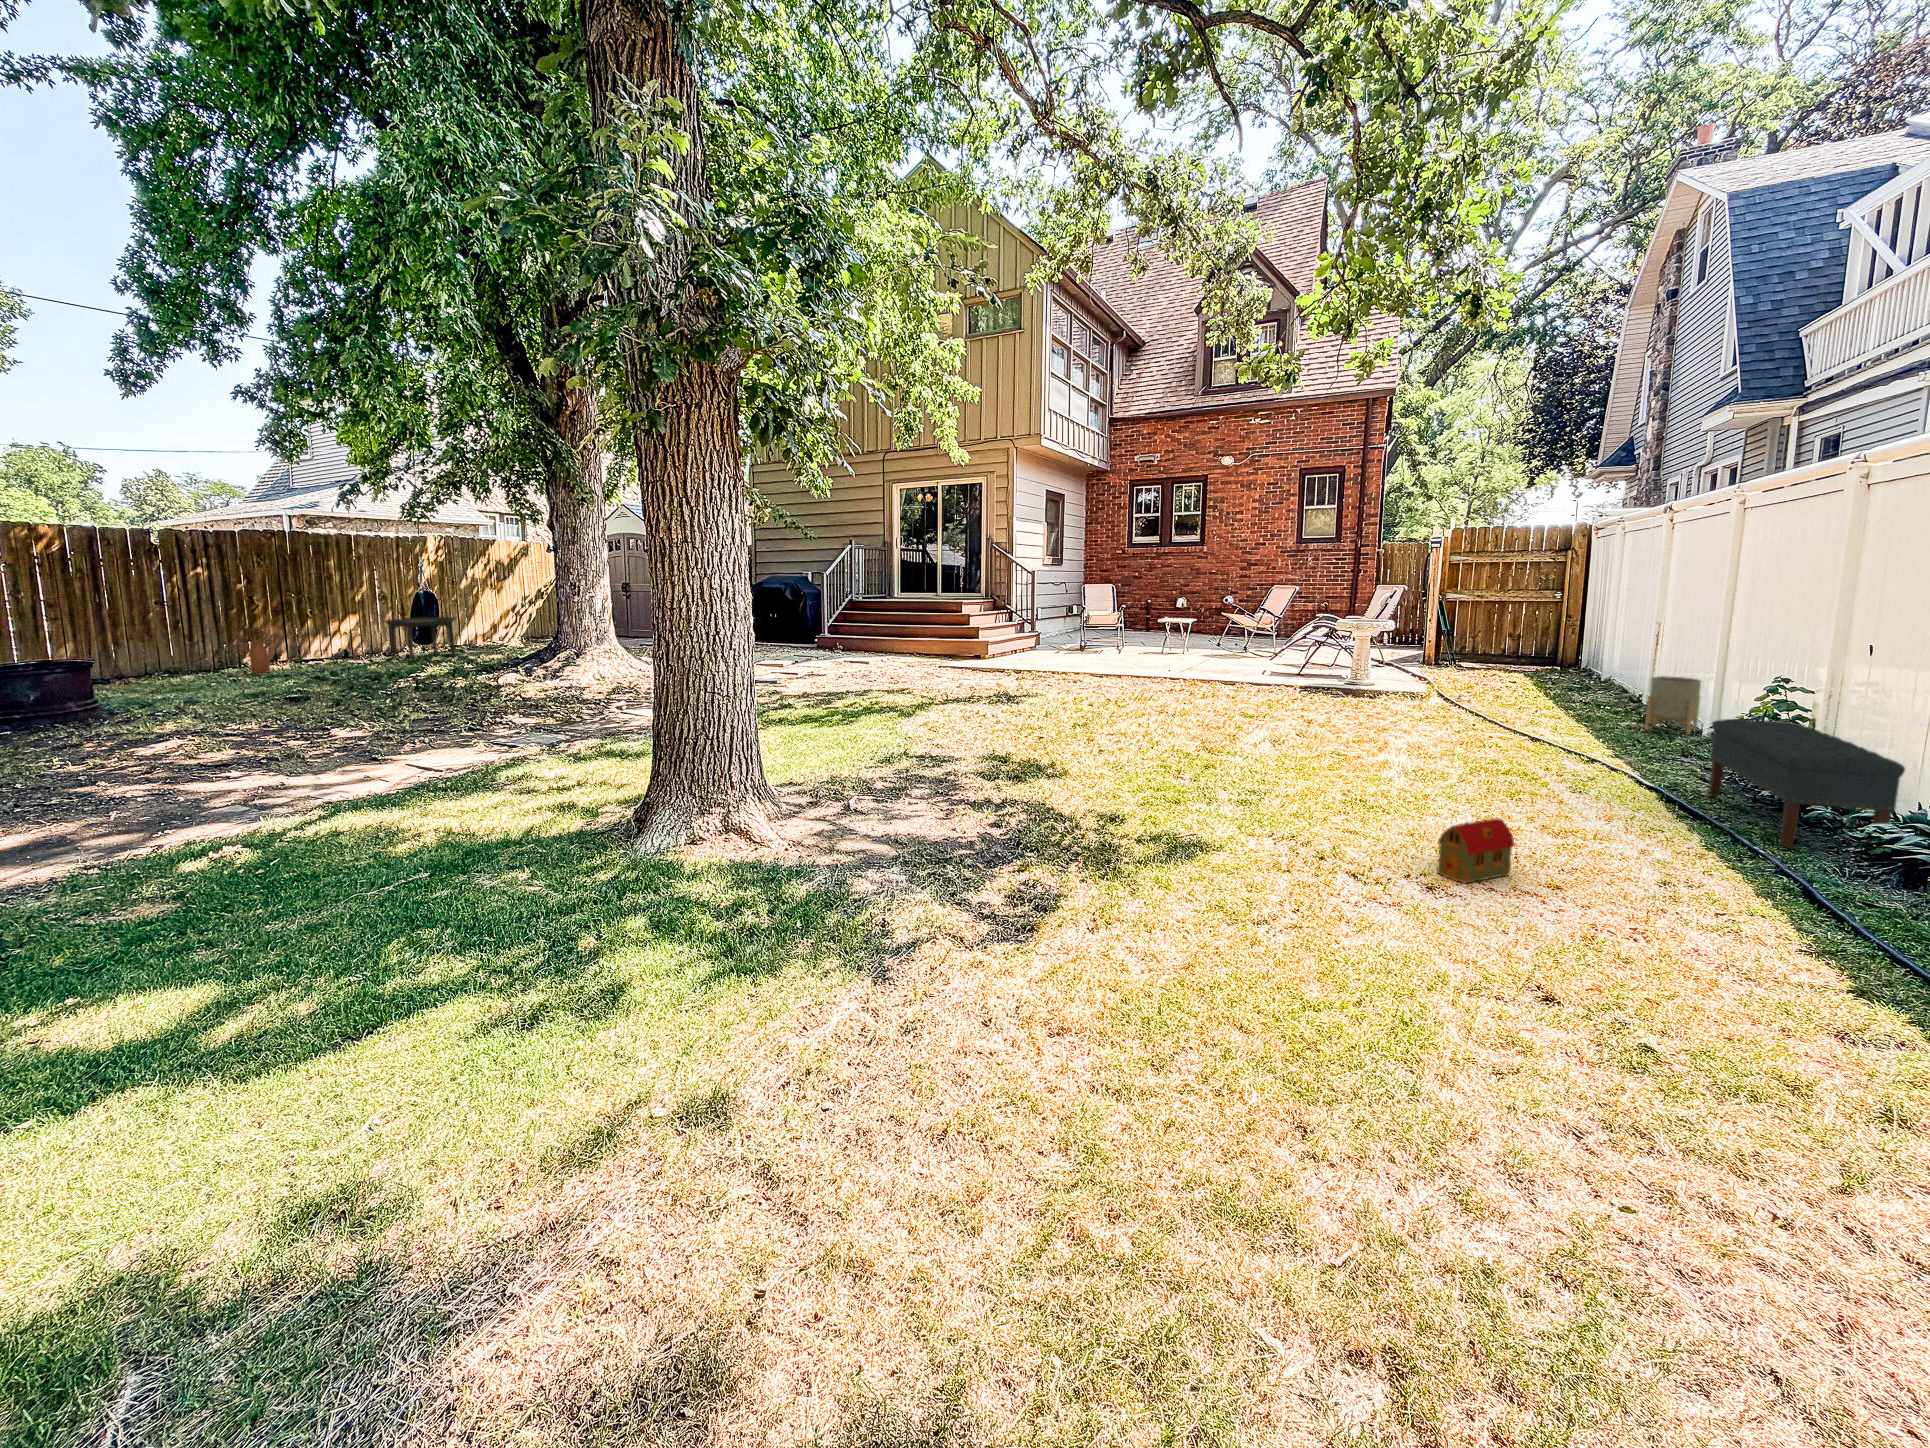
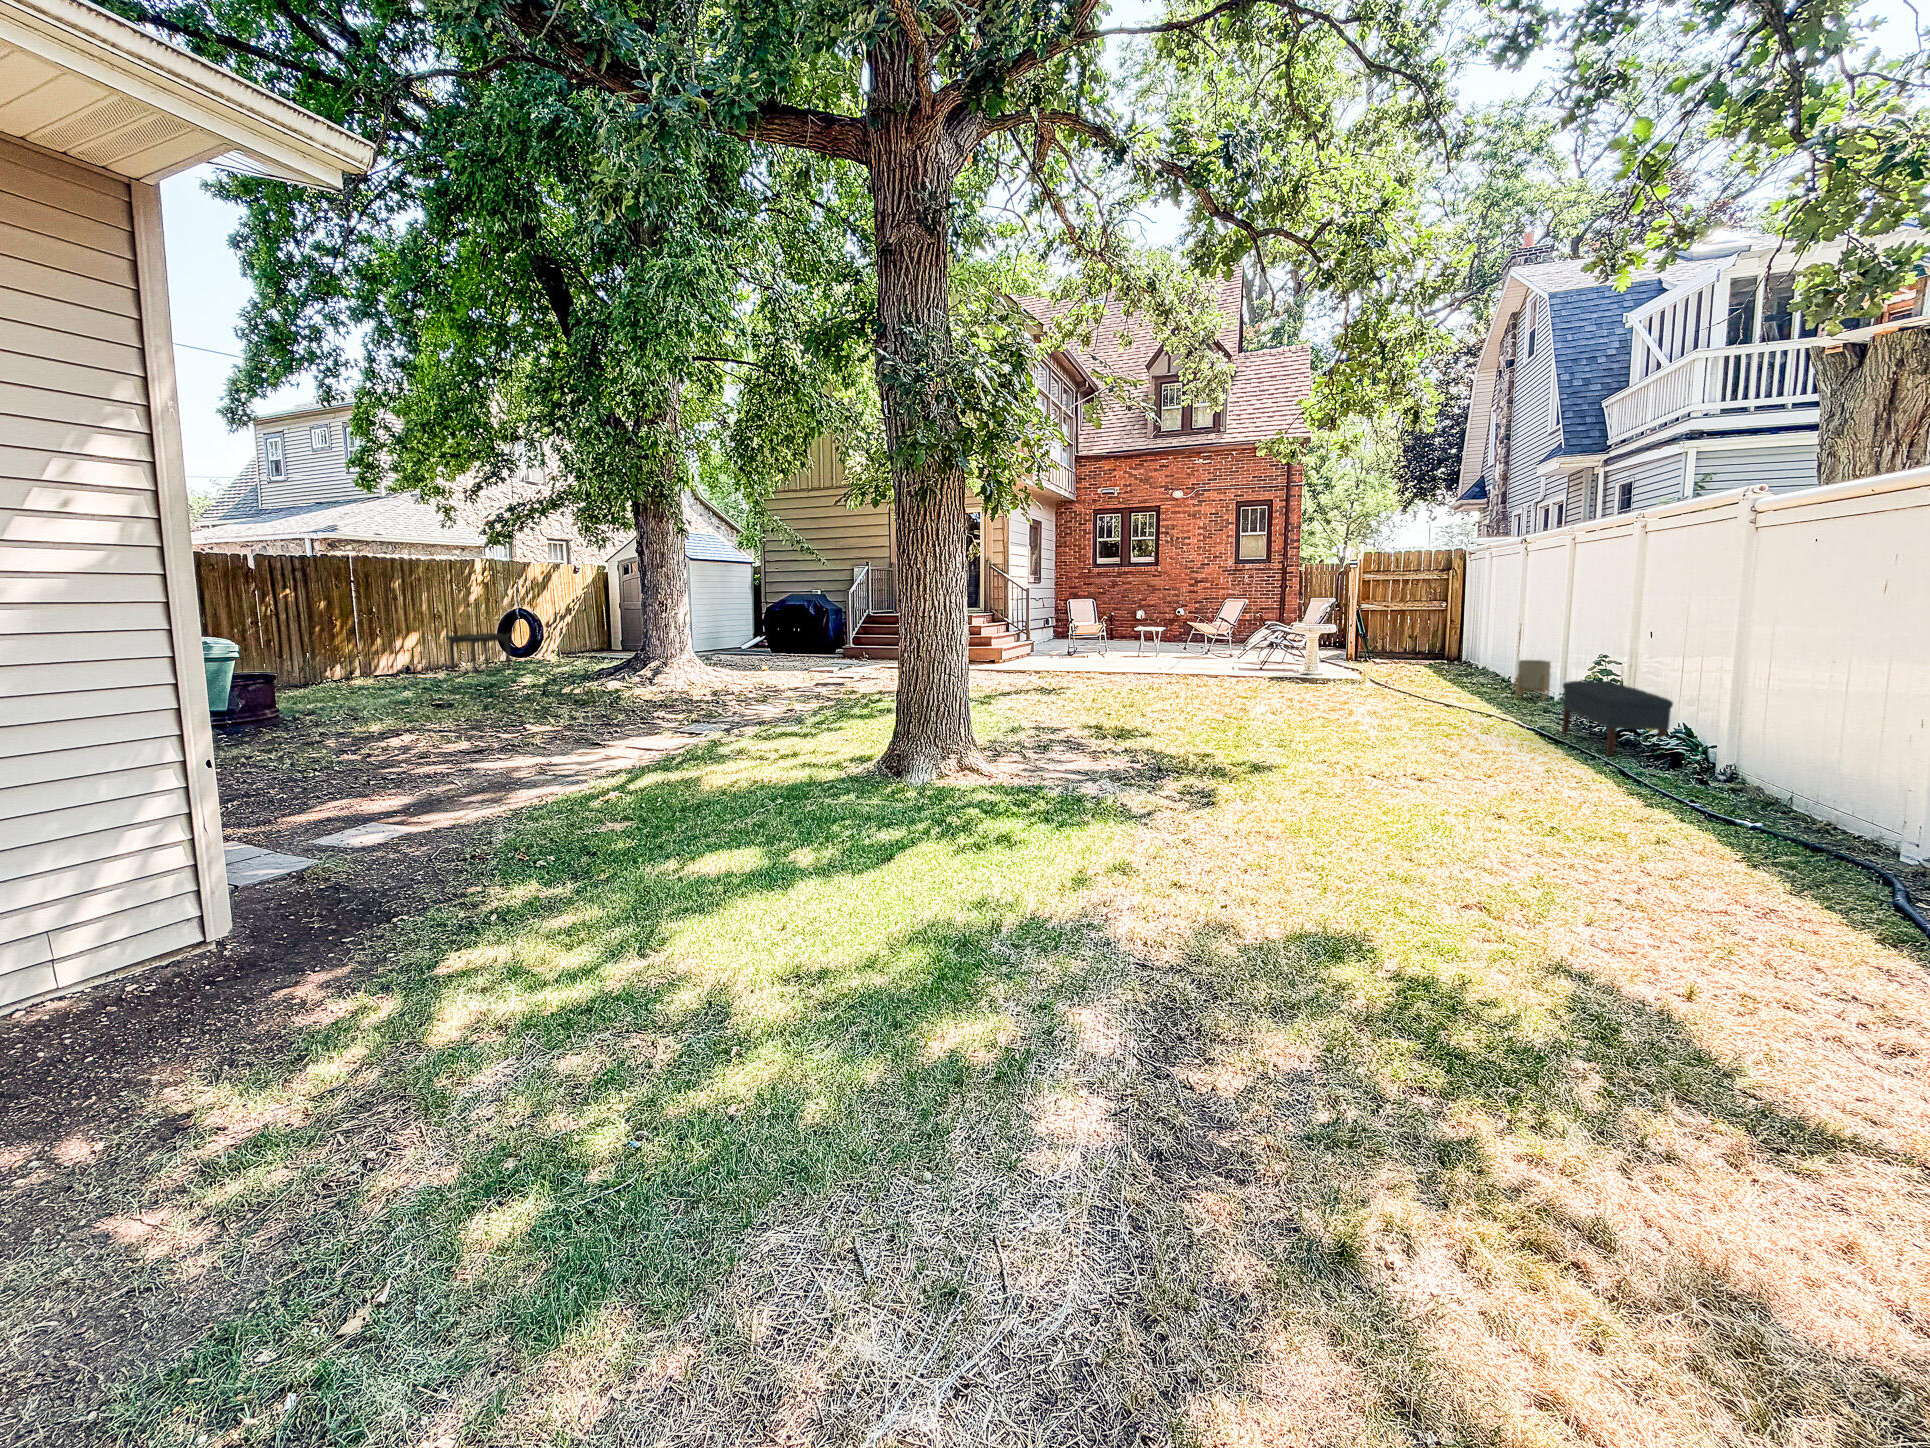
watering can: present [244,639,279,674] -> none [330,653,359,686]
toy house: present [1437,818,1514,884] -> none [1412,740,1458,779]

